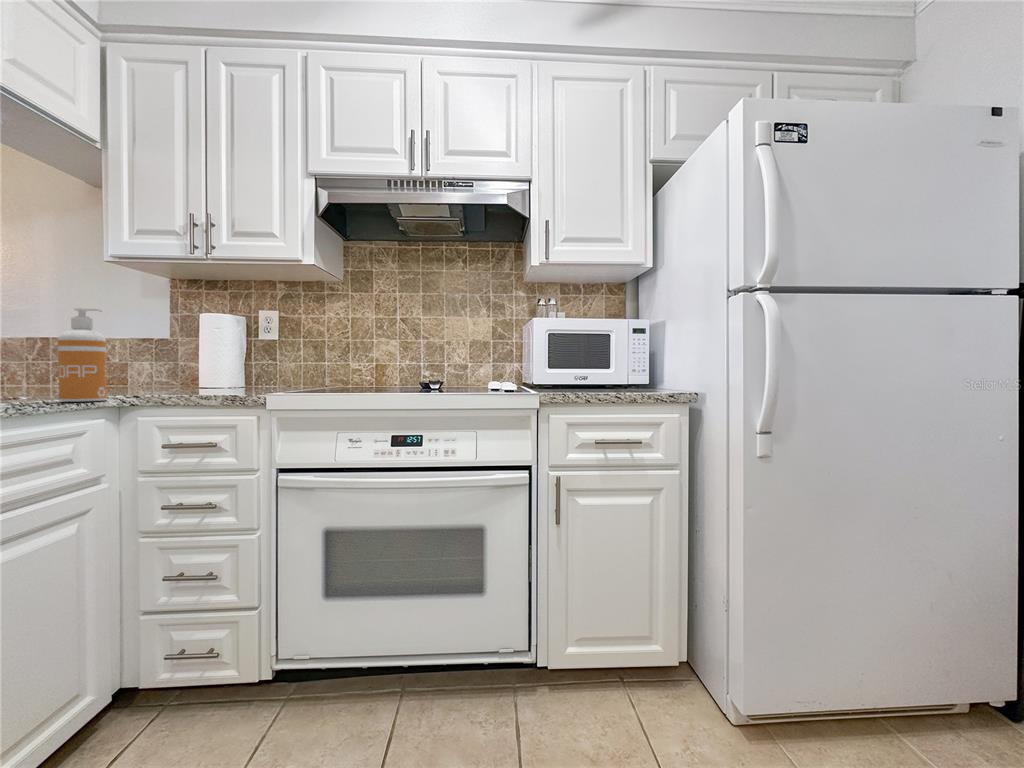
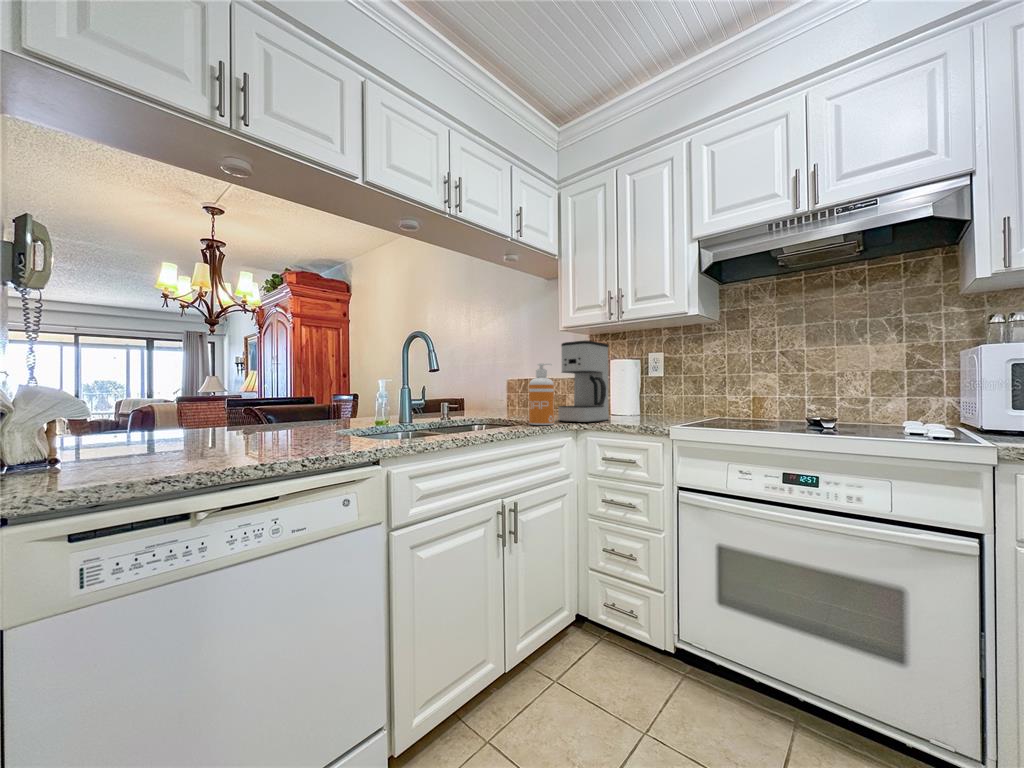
coffee maker: none [113,281,199,397] -> present [558,341,609,422]

